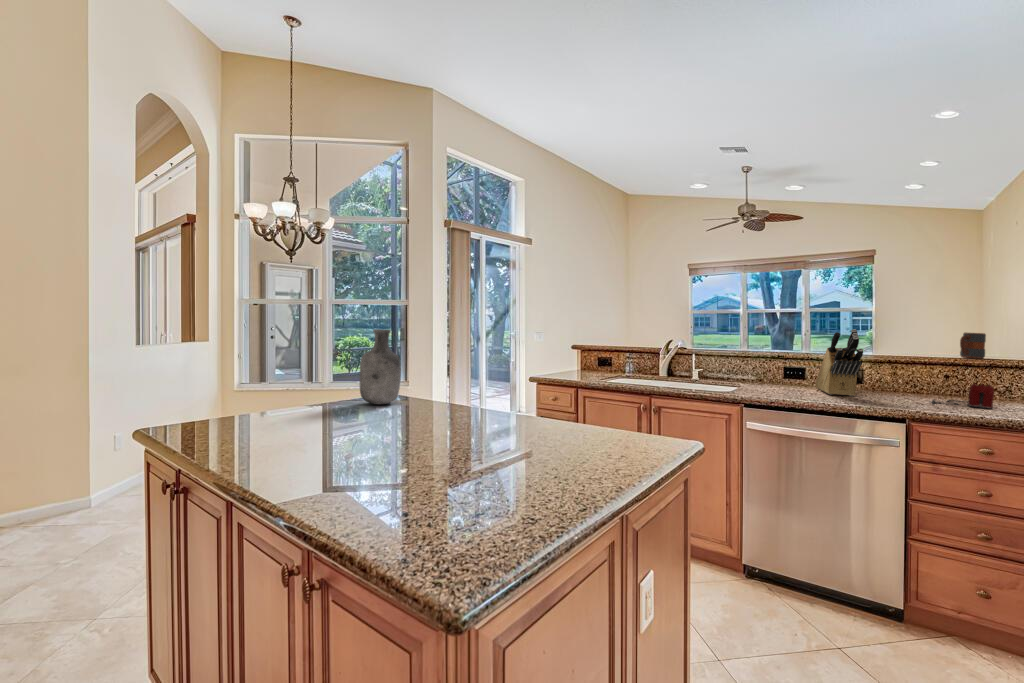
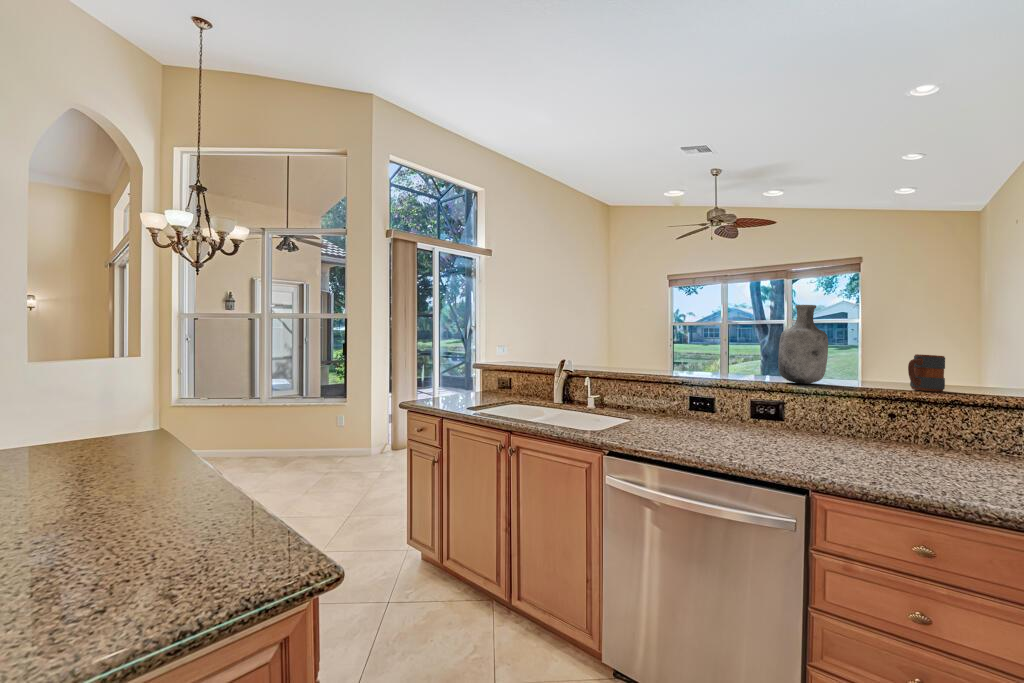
vase: present [360,329,401,405] -> present [778,305,828,384]
knife block: present [816,329,863,396] -> none [720,351,762,442]
toaster: present [931,383,994,409] -> none [846,432,946,473]

